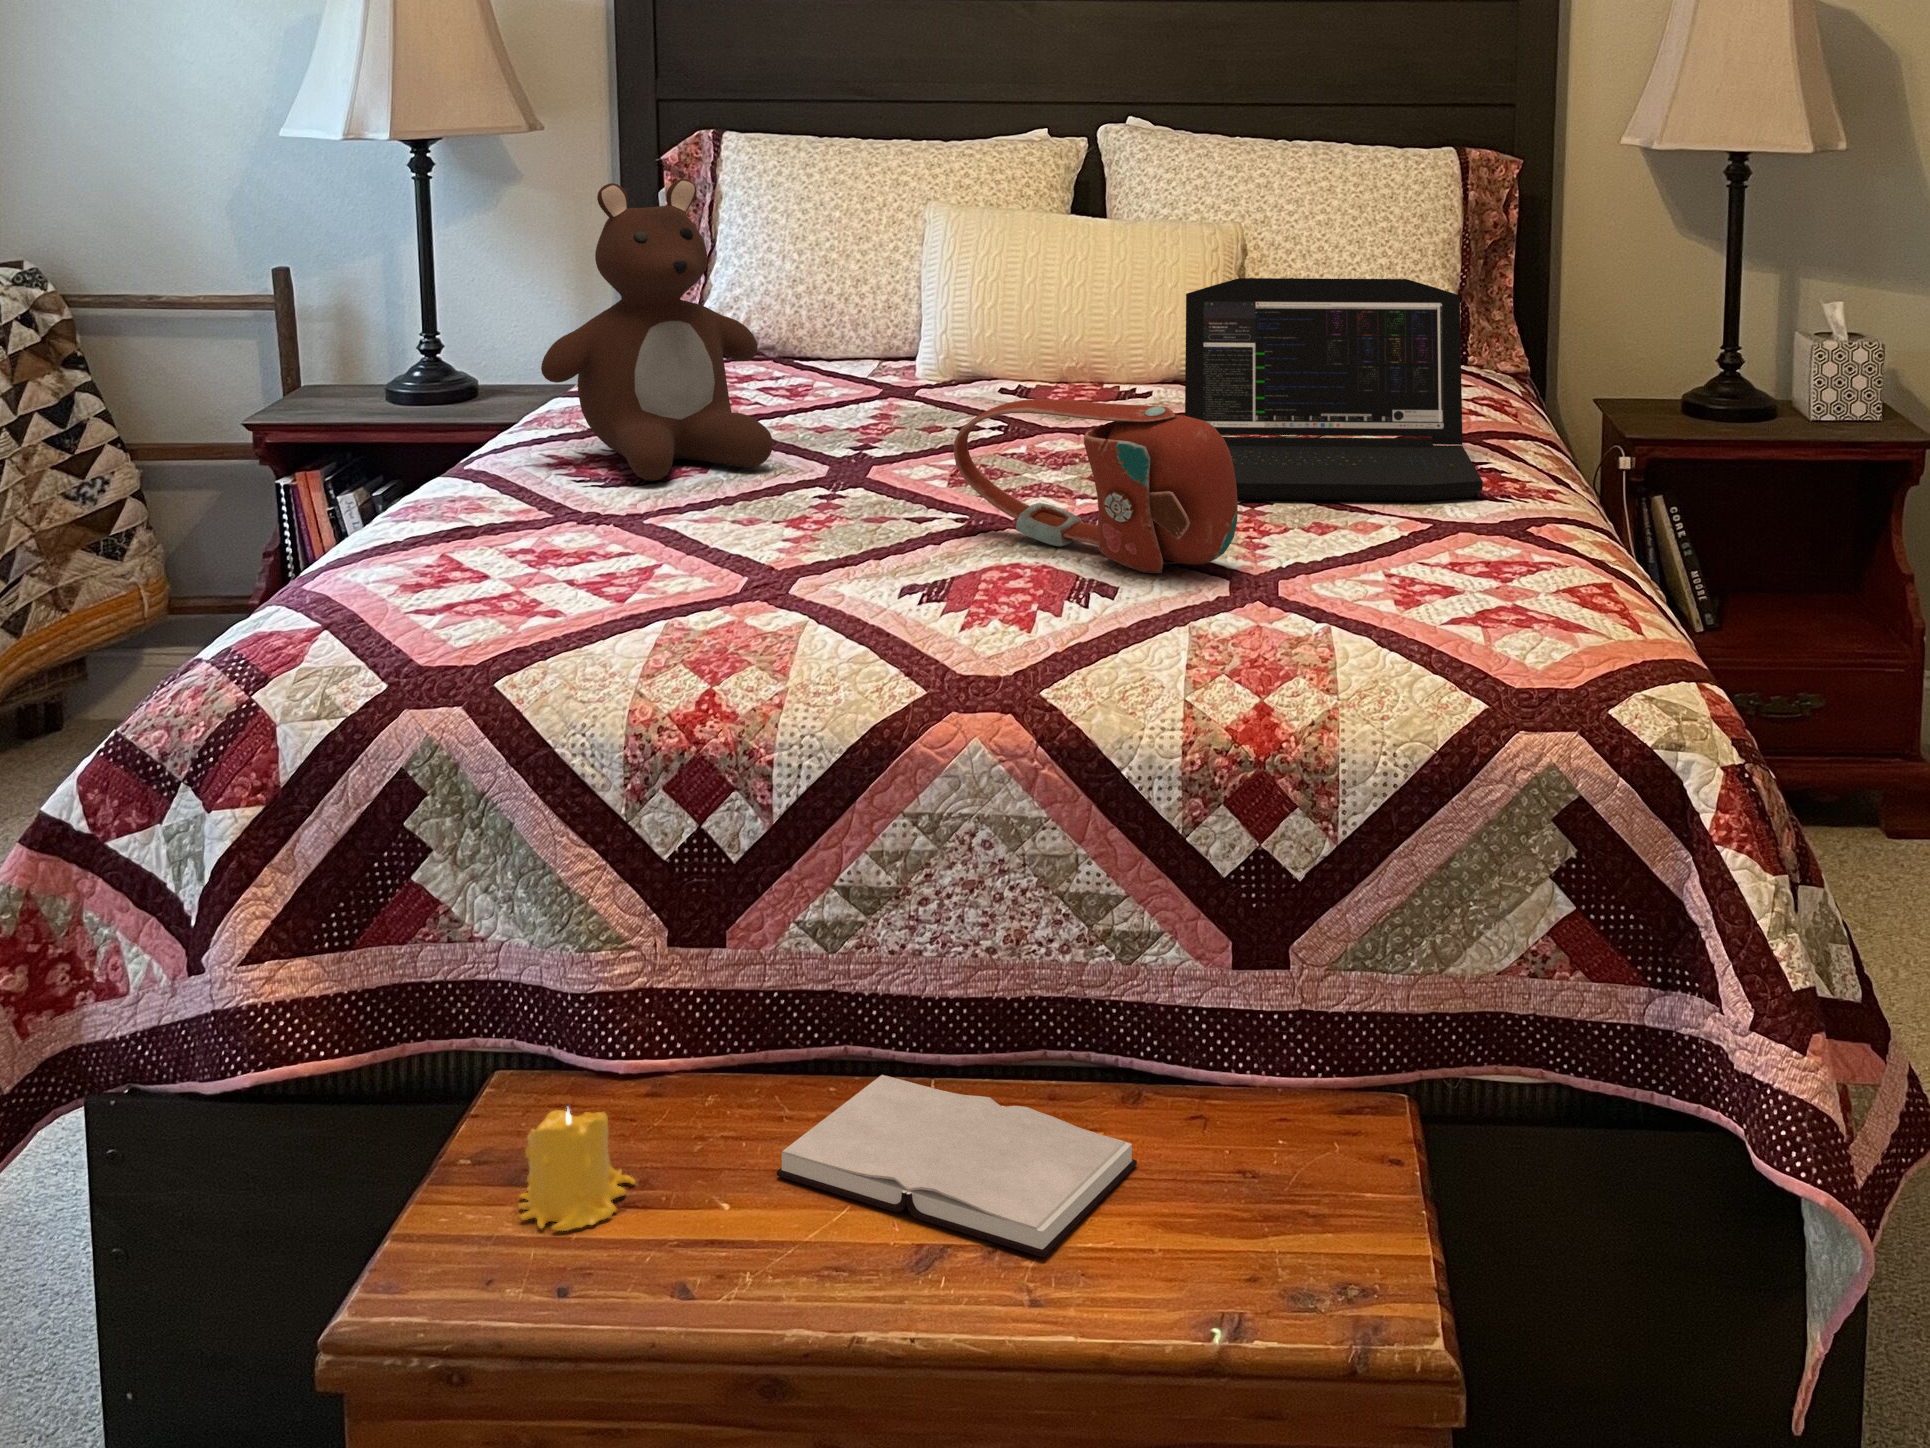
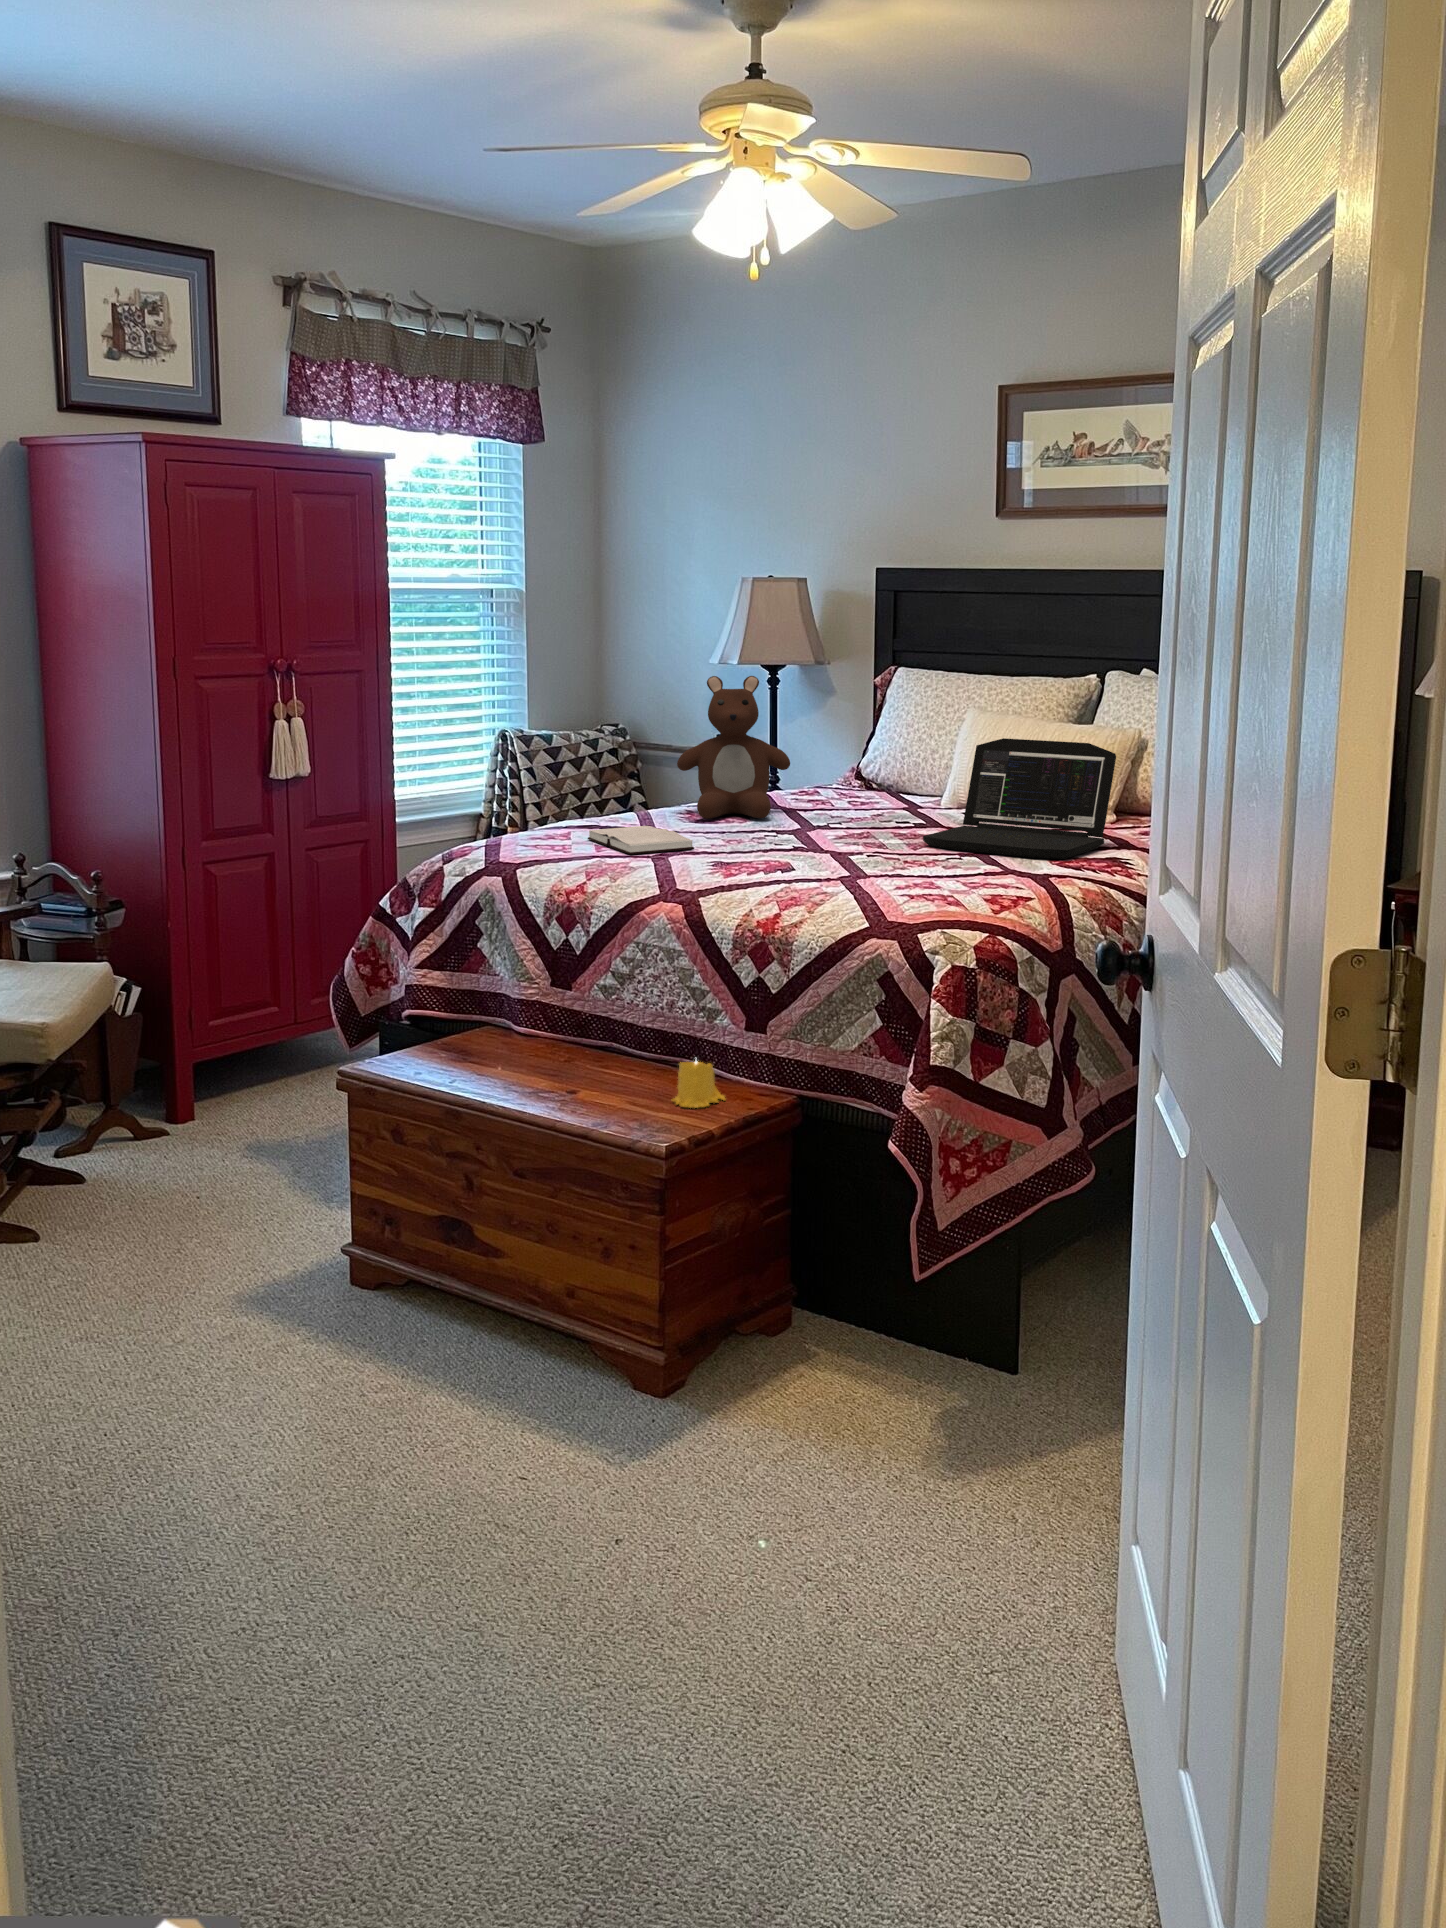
handbag: present [954,399,1238,573] -> none [783,779,869,865]
hardback book: present [776,1075,1137,1257] -> present [588,826,694,855]
candle: present [519,1109,636,1231] -> present [673,1060,725,1108]

